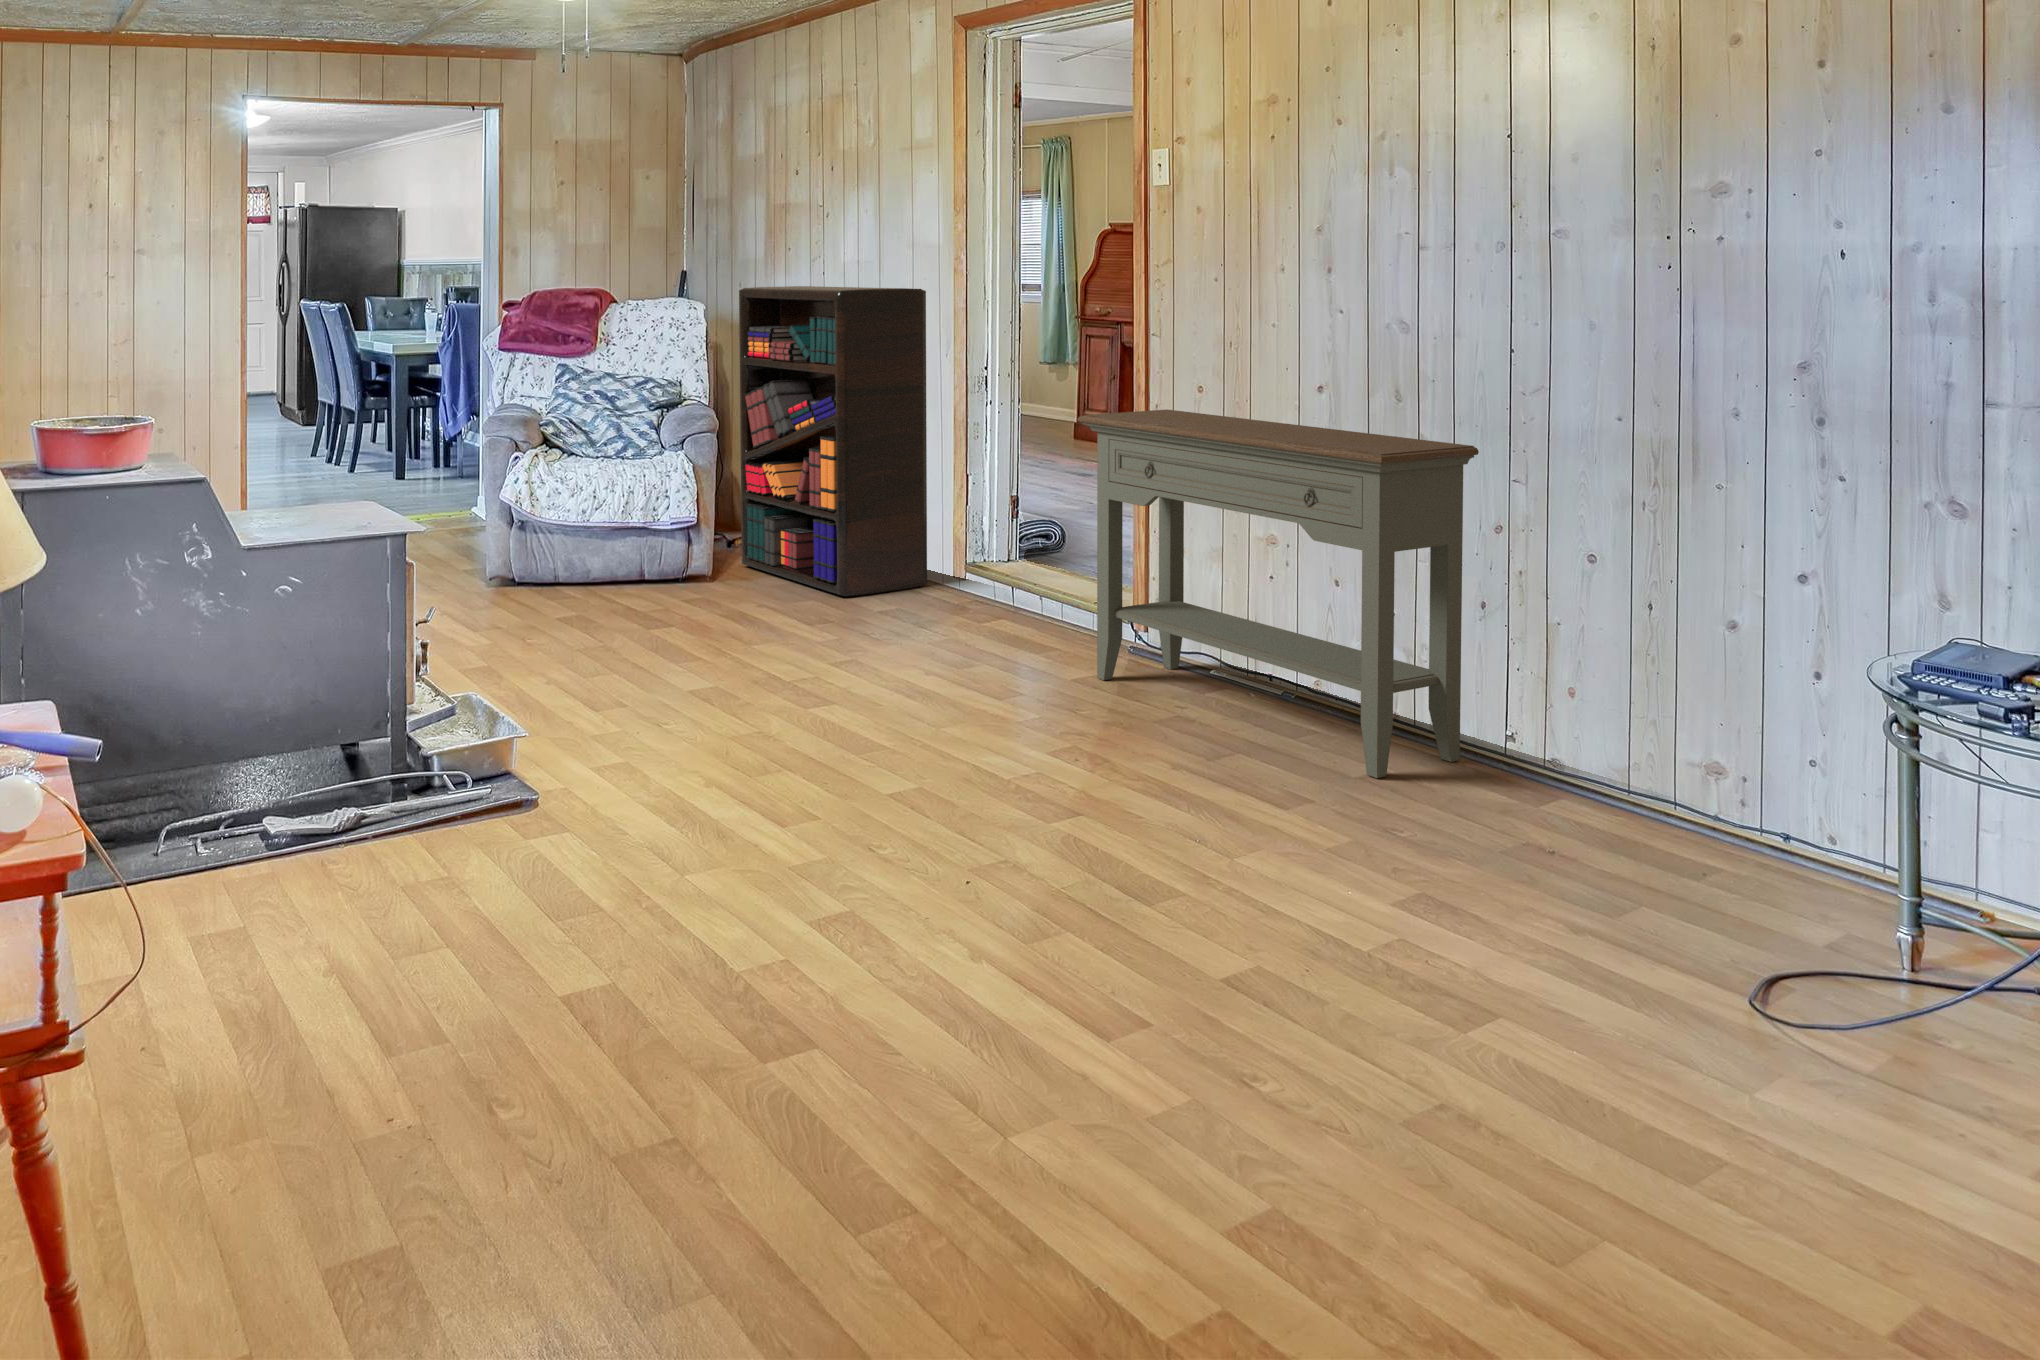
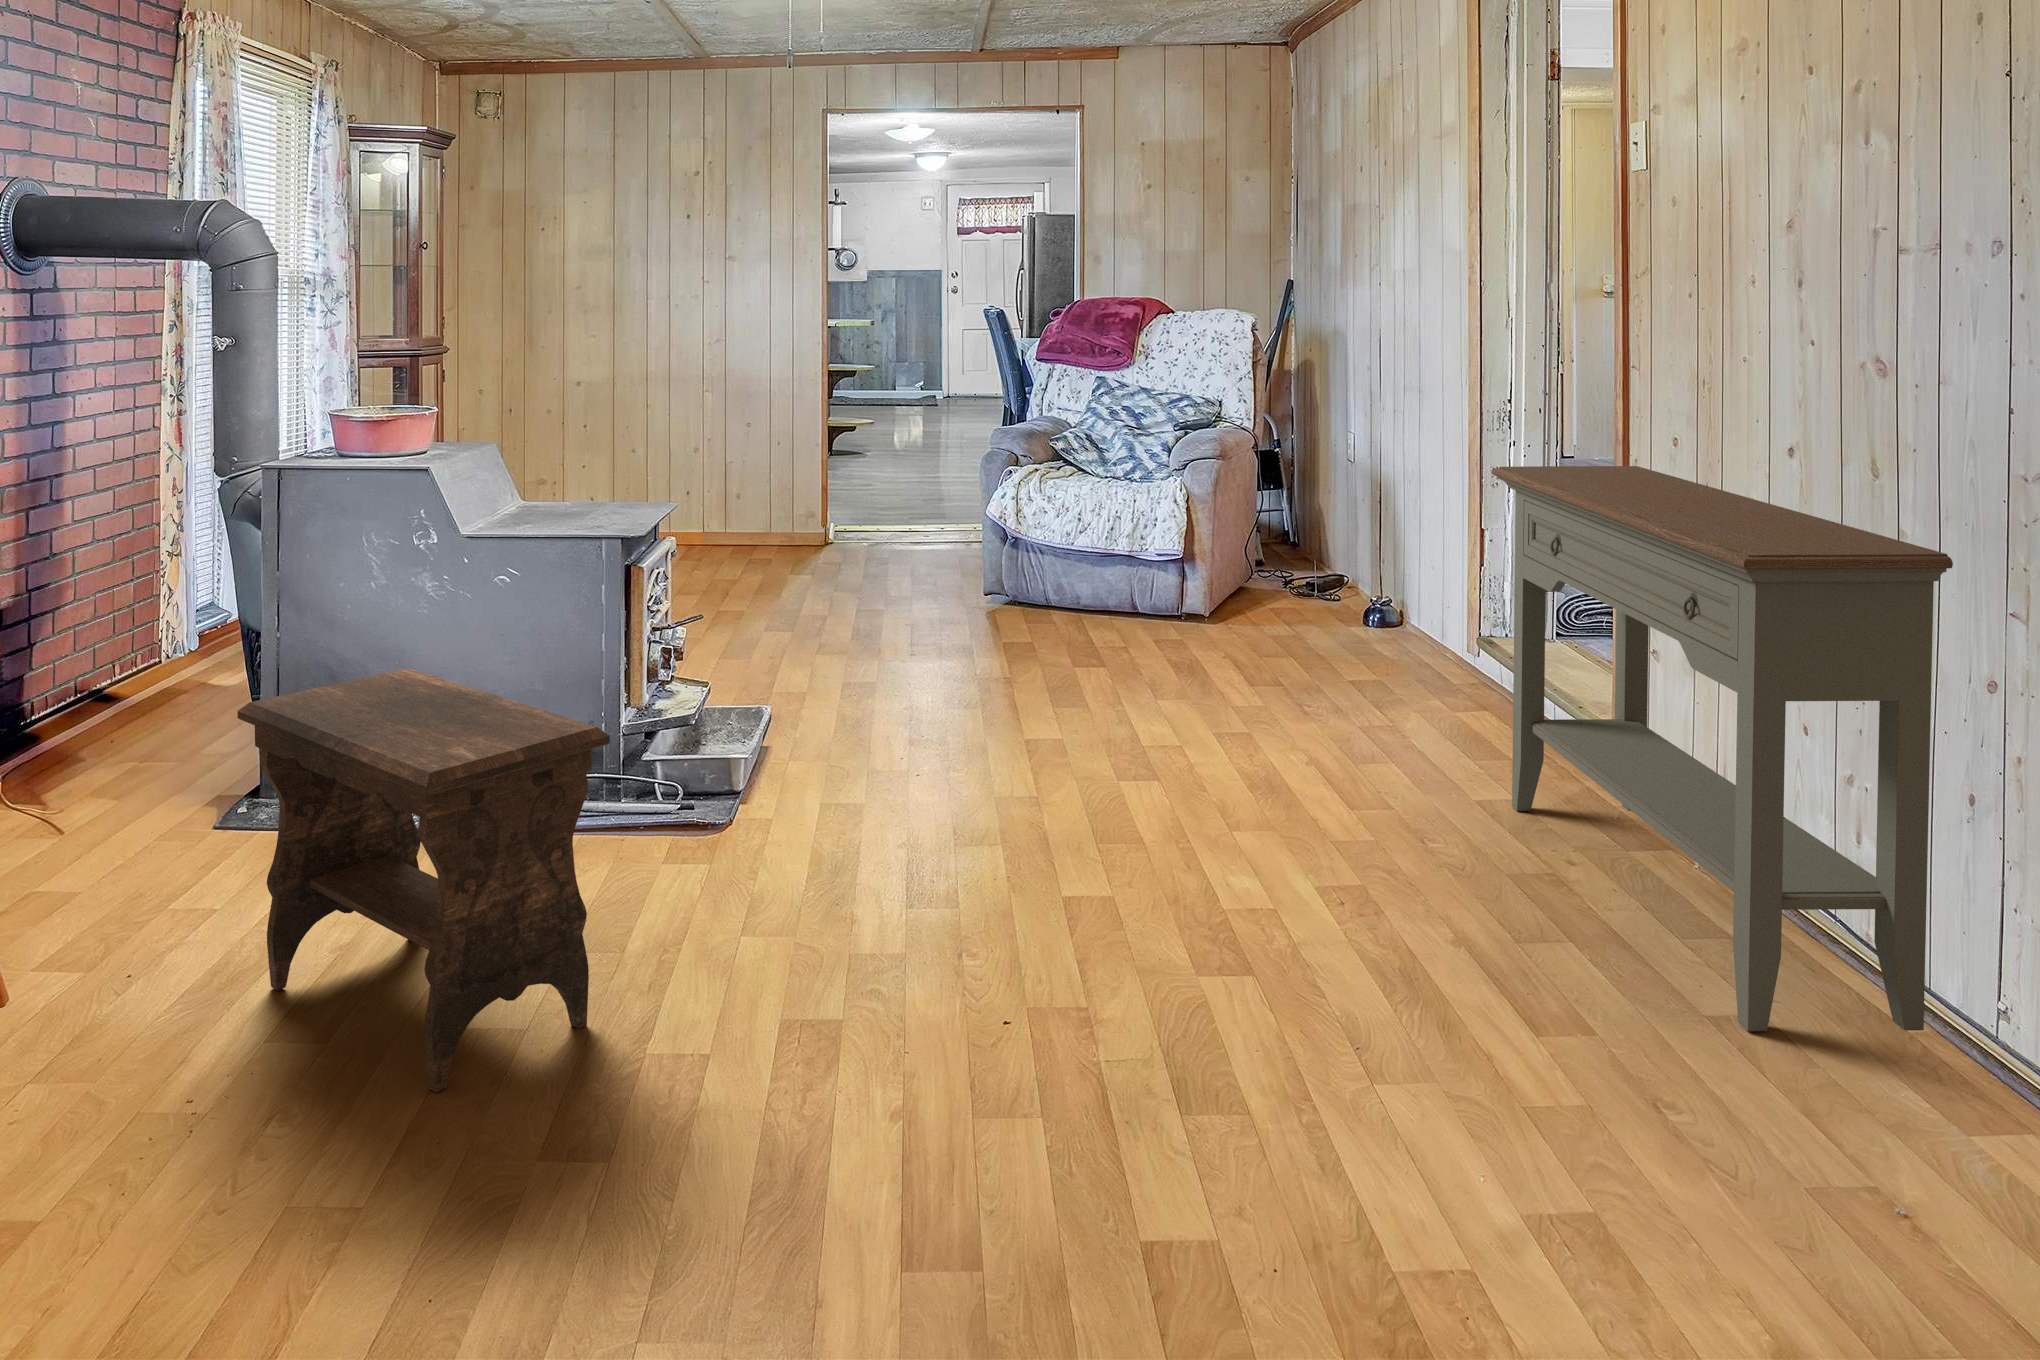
bookshelf: present [739,286,927,597] -> none [1261,298,1447,658]
footstool: none [257,652,648,999] -> present [237,668,610,1093]

